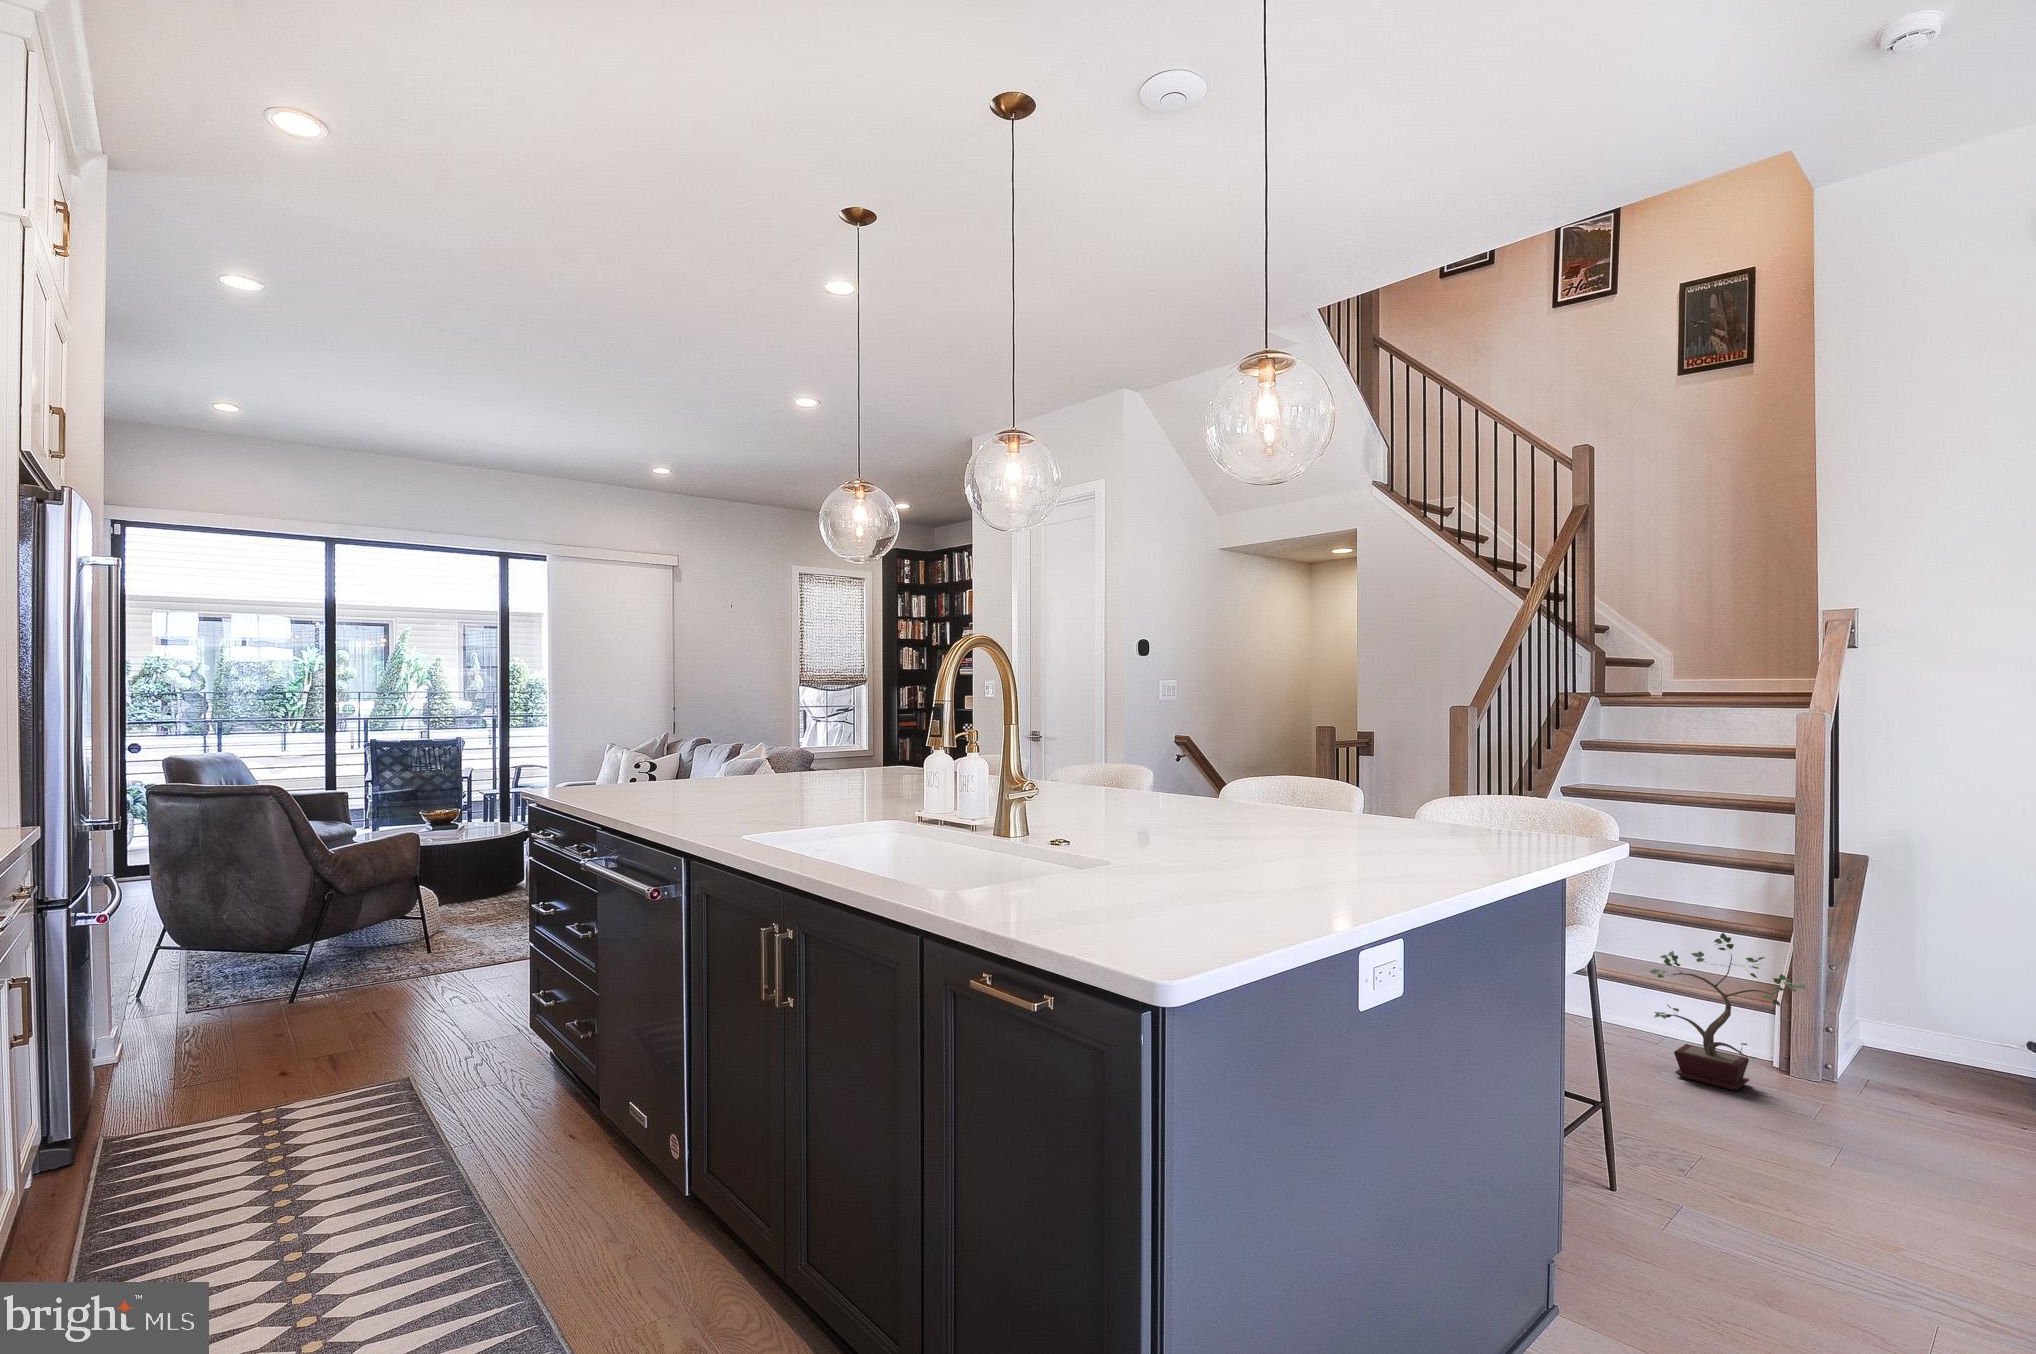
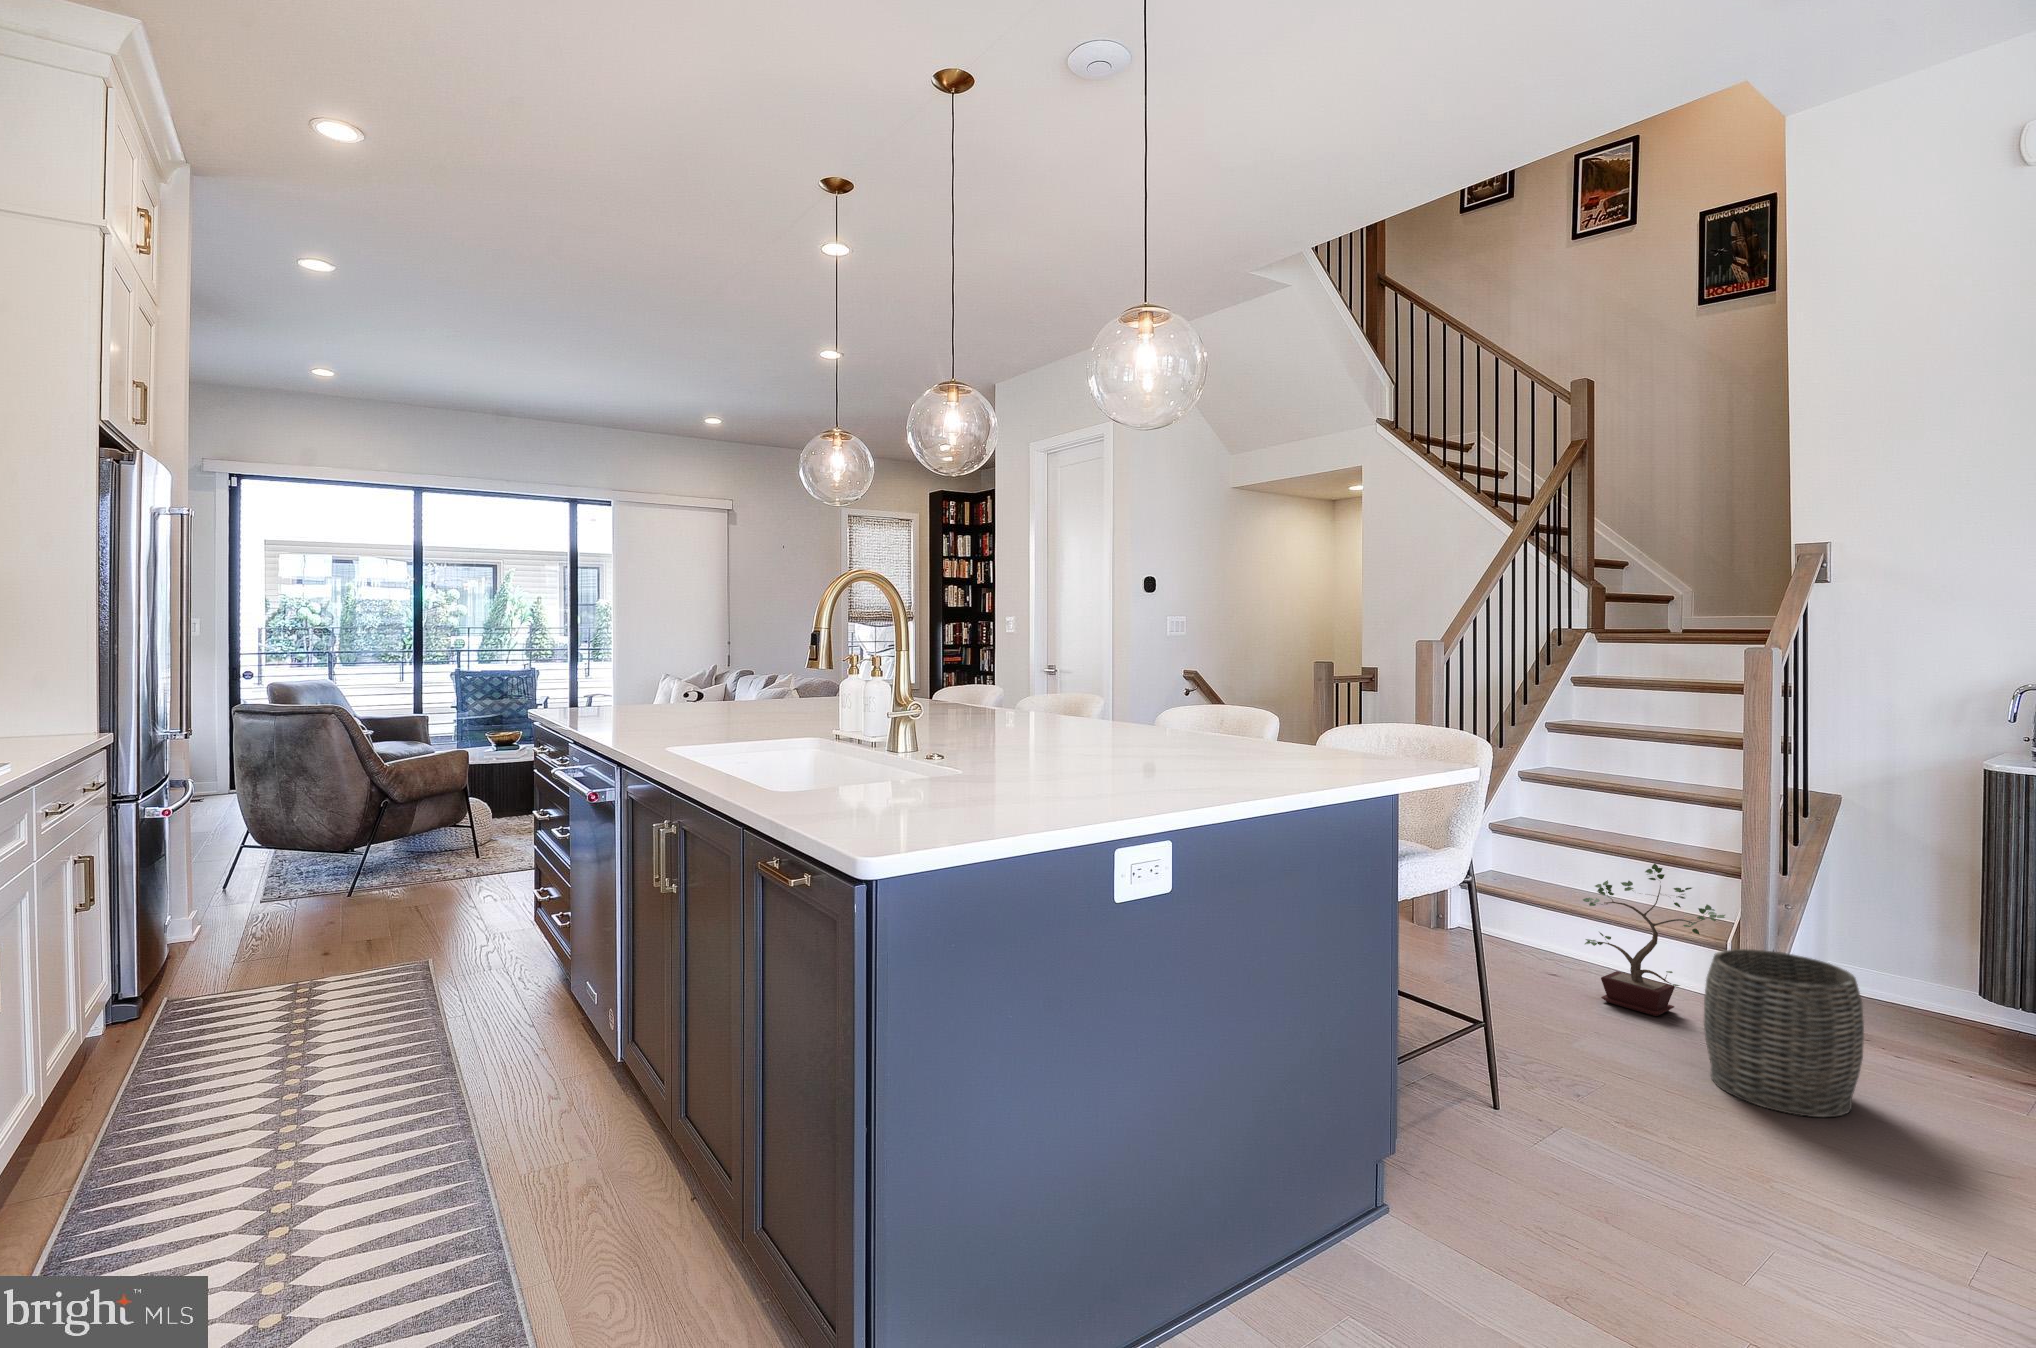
woven basket: none [1807,1021,1975,1195] -> present [1704,949,1864,1117]

